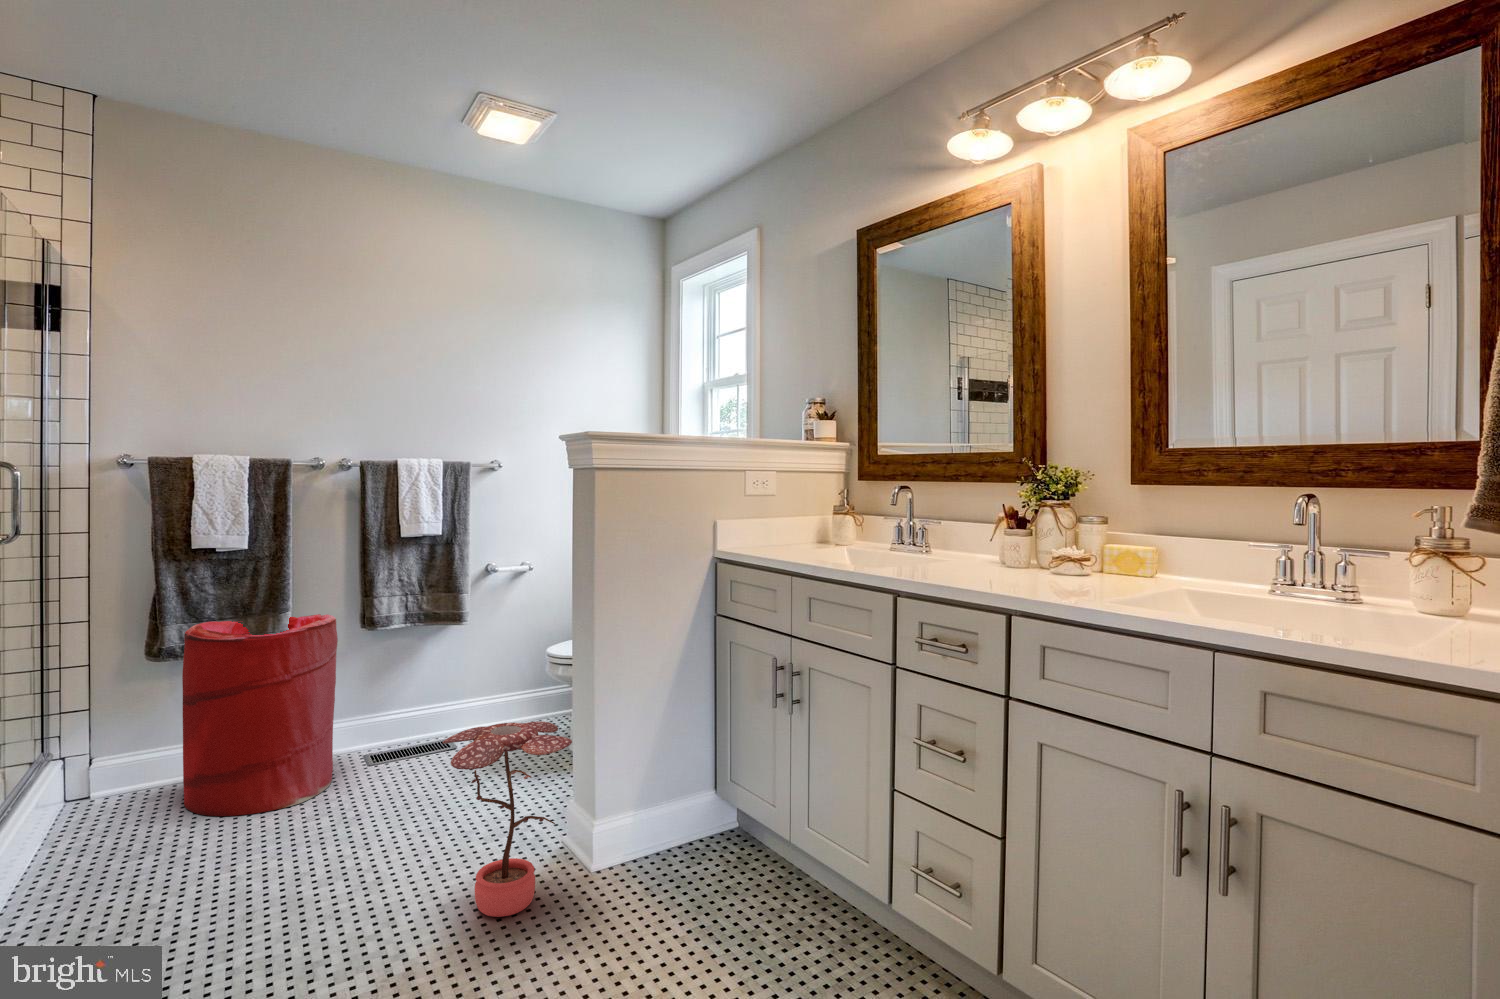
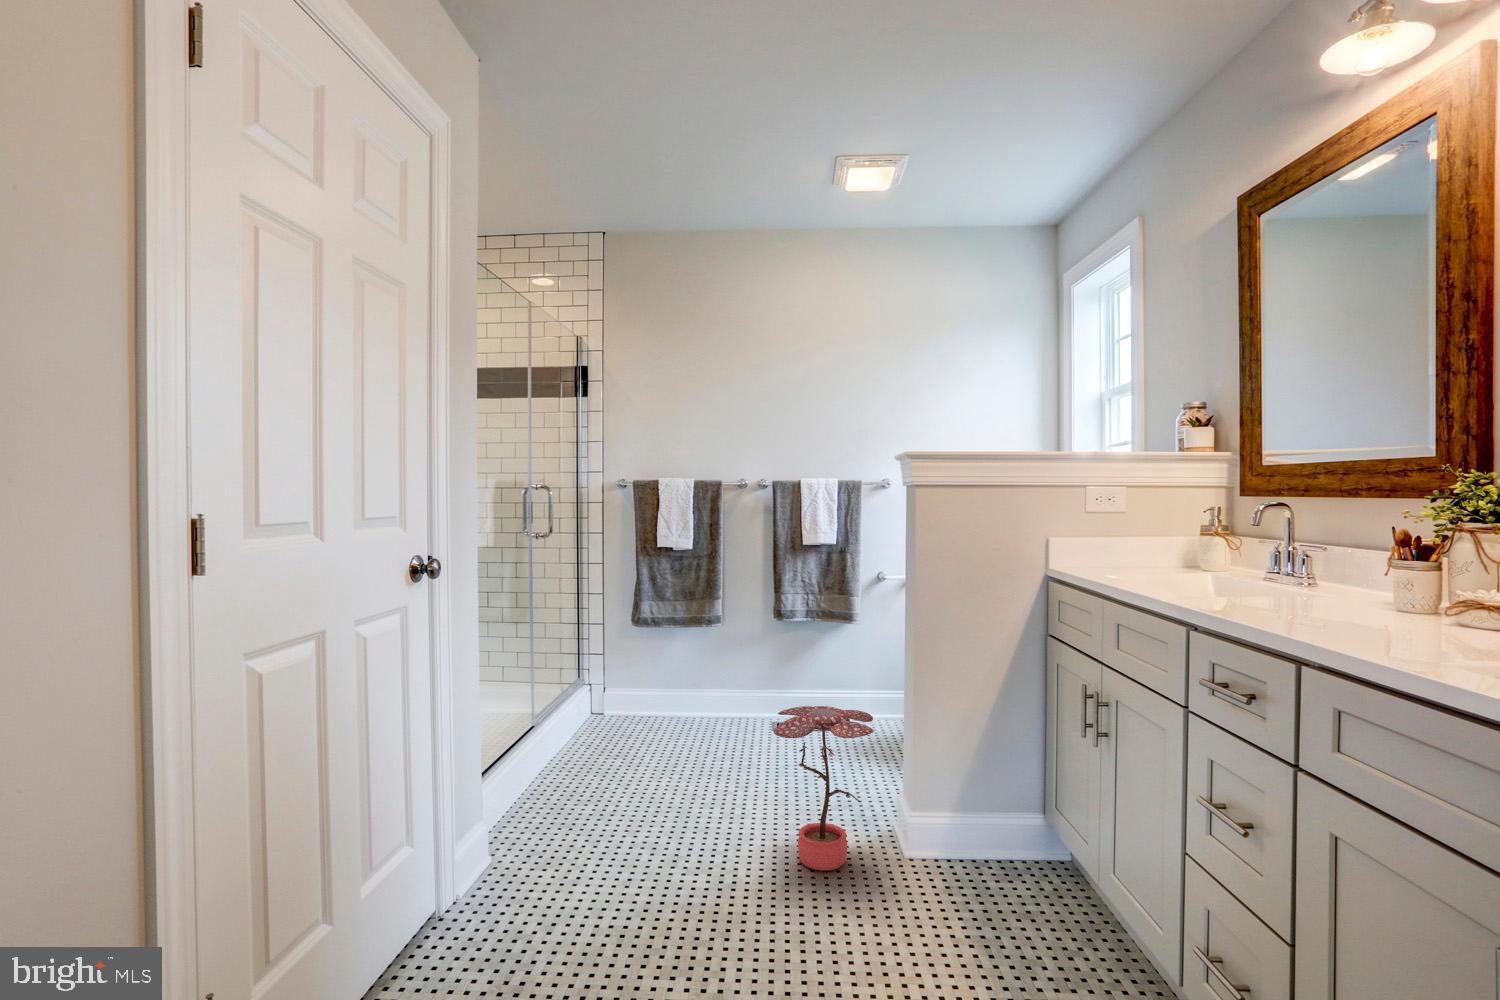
laundry hamper: present [182,614,338,816] -> none [651,602,748,748]

